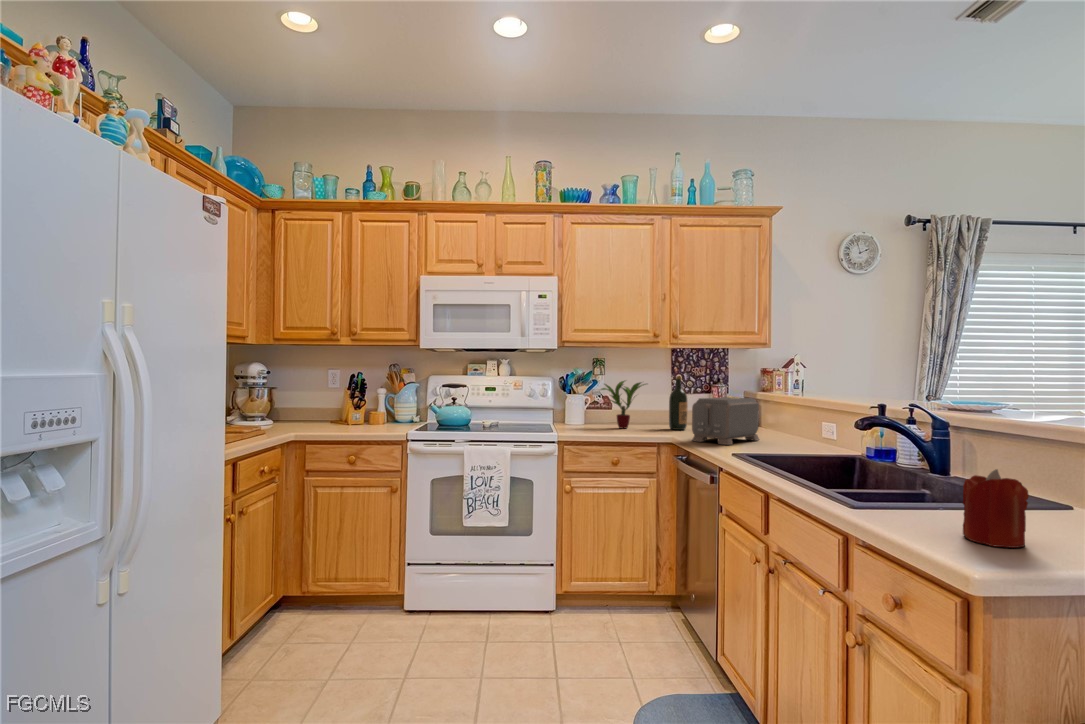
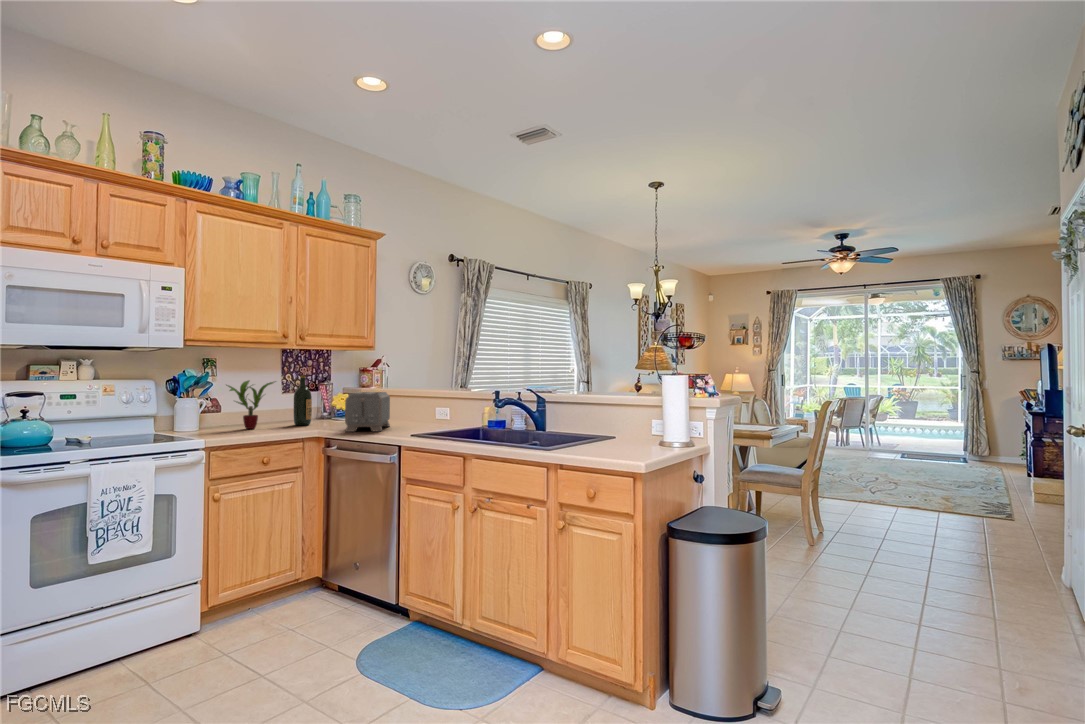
candle: present [963,469,1029,548] -> none [619,417,646,457]

